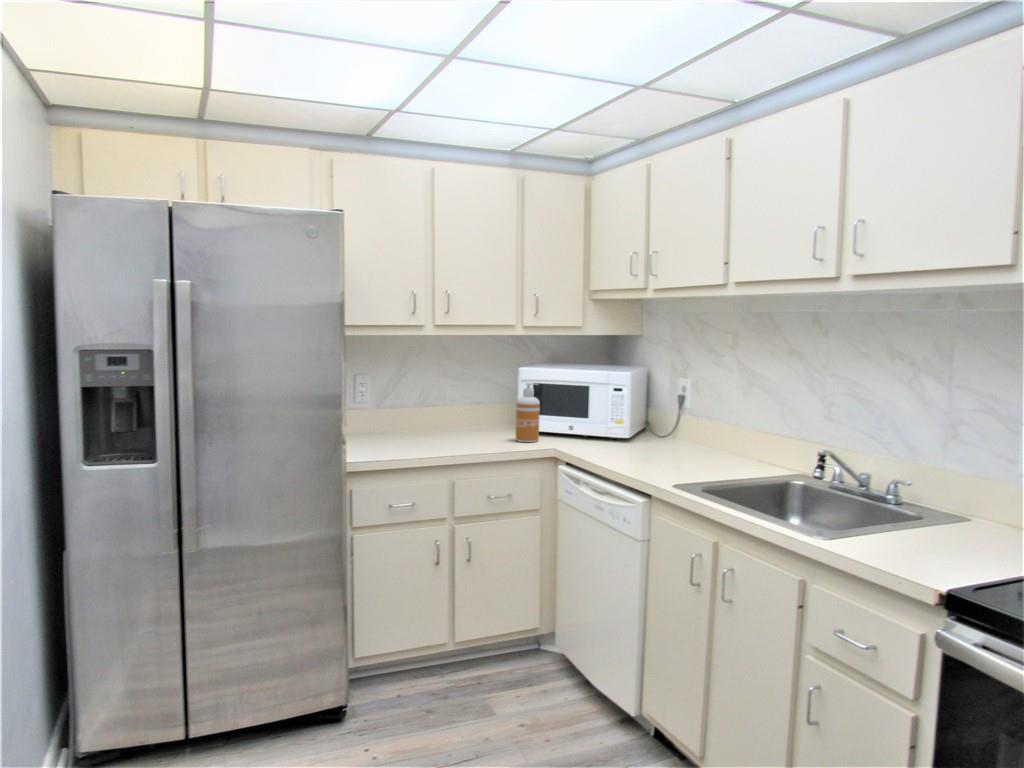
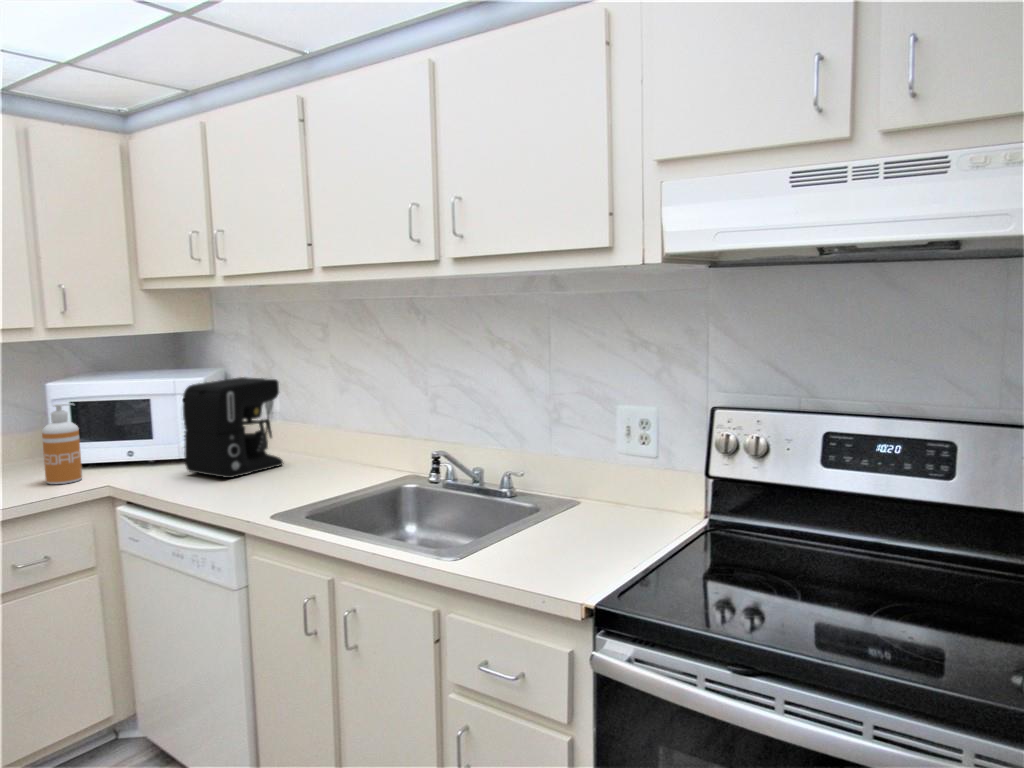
coffee maker: none [611,374,690,454] -> present [183,377,283,478]

